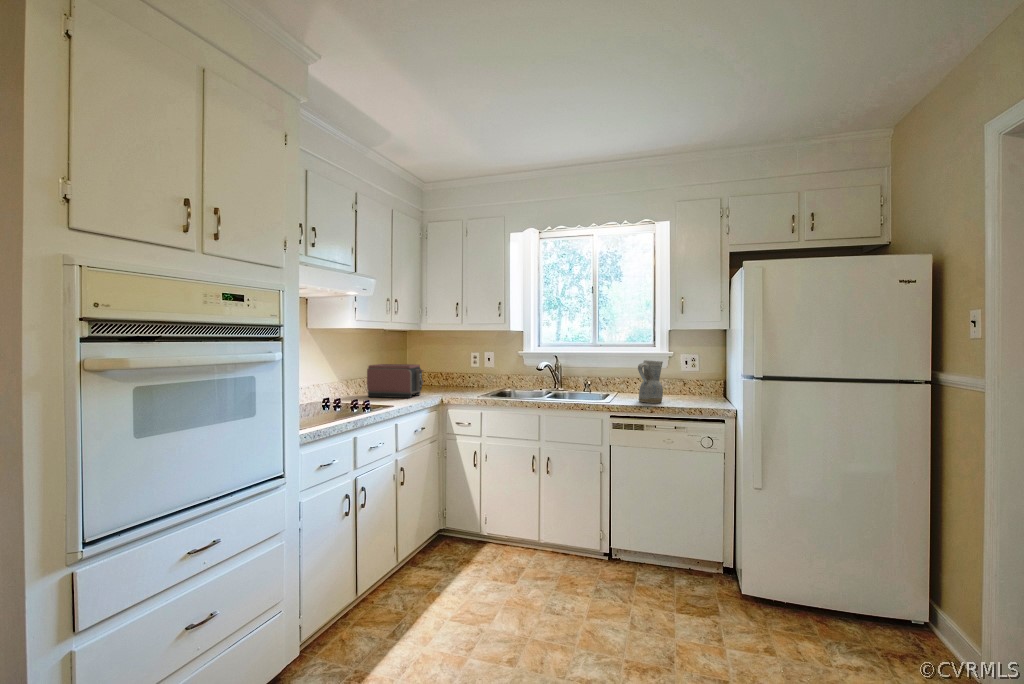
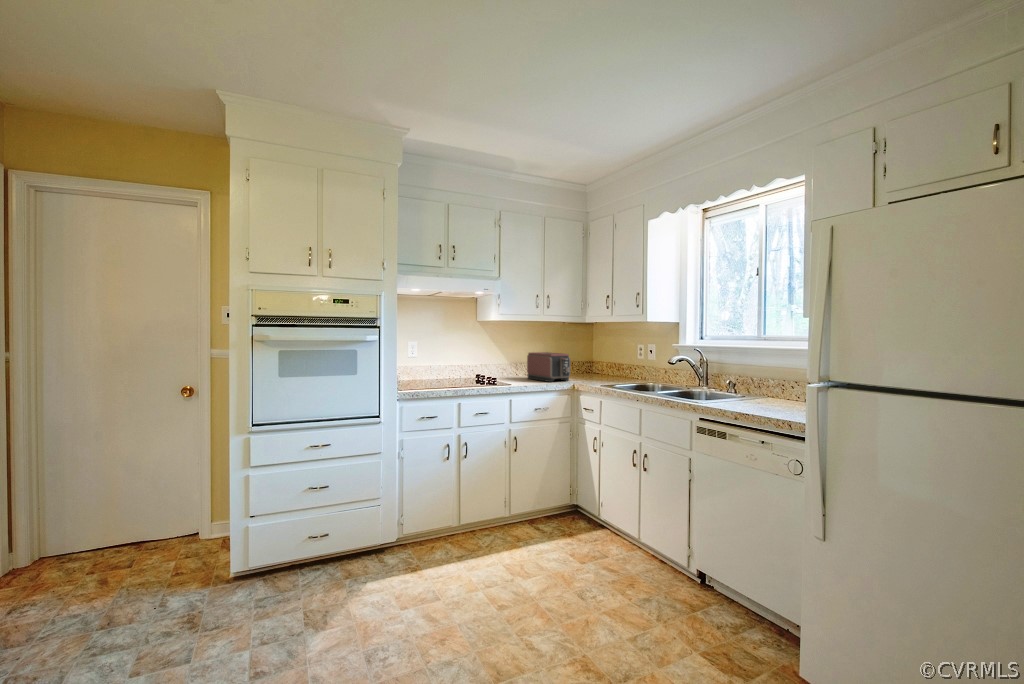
ceramic pitcher: present [638,360,663,403] -> none [742,357,782,410]

